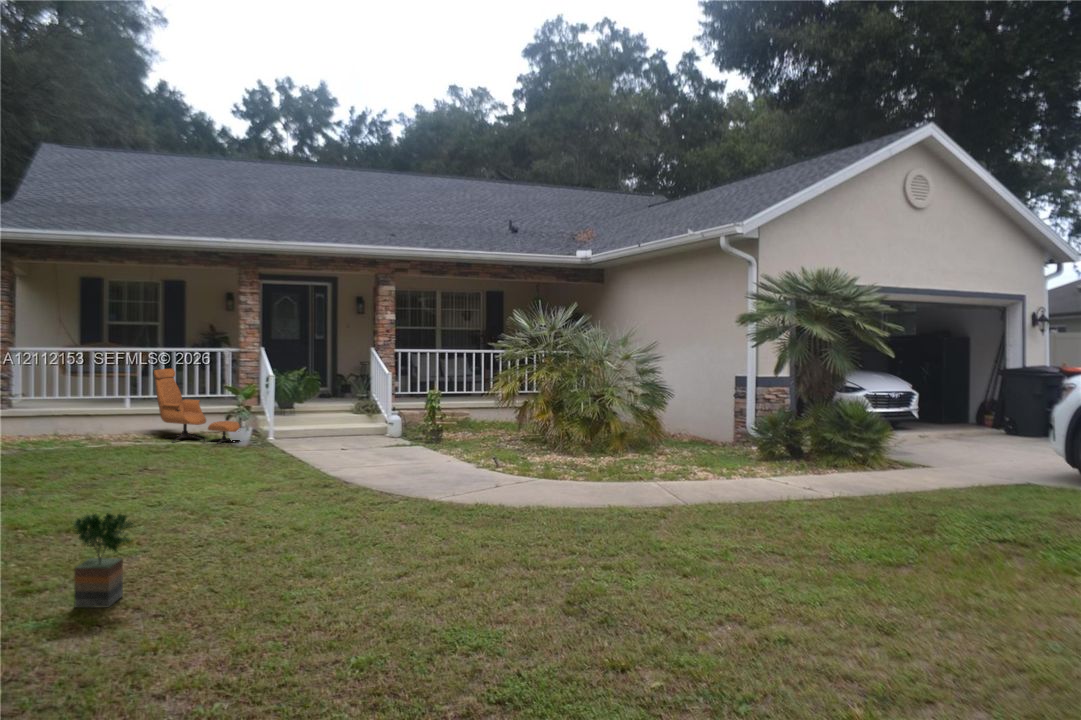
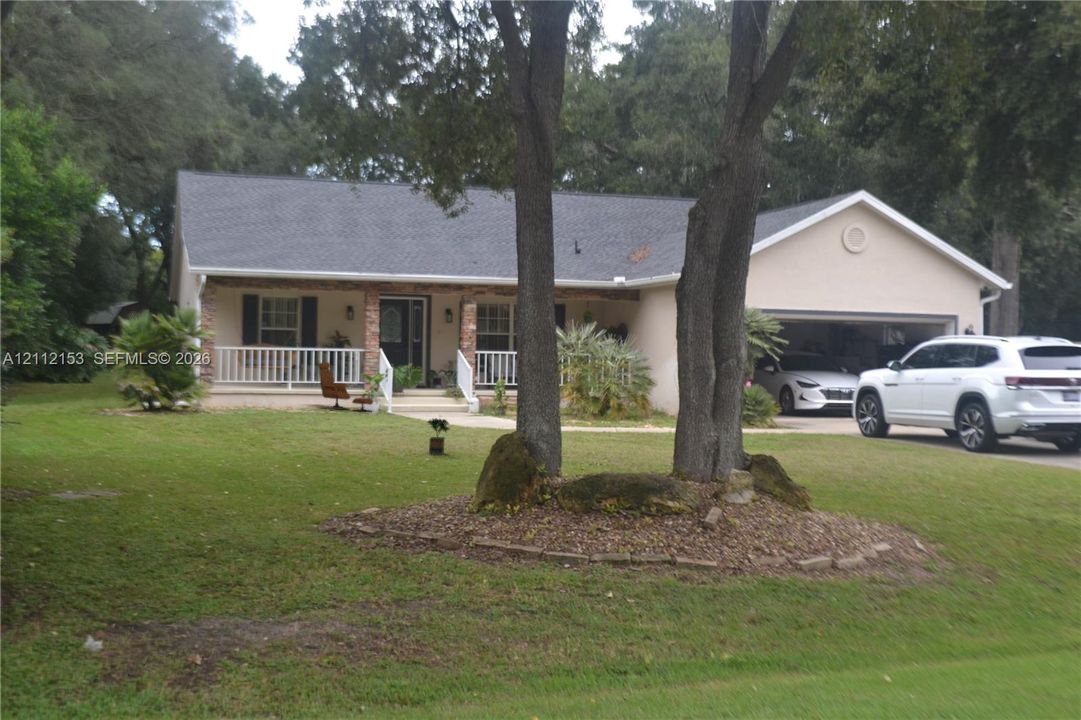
potted tree: present [73,513,133,608] -> present [428,418,450,455]

